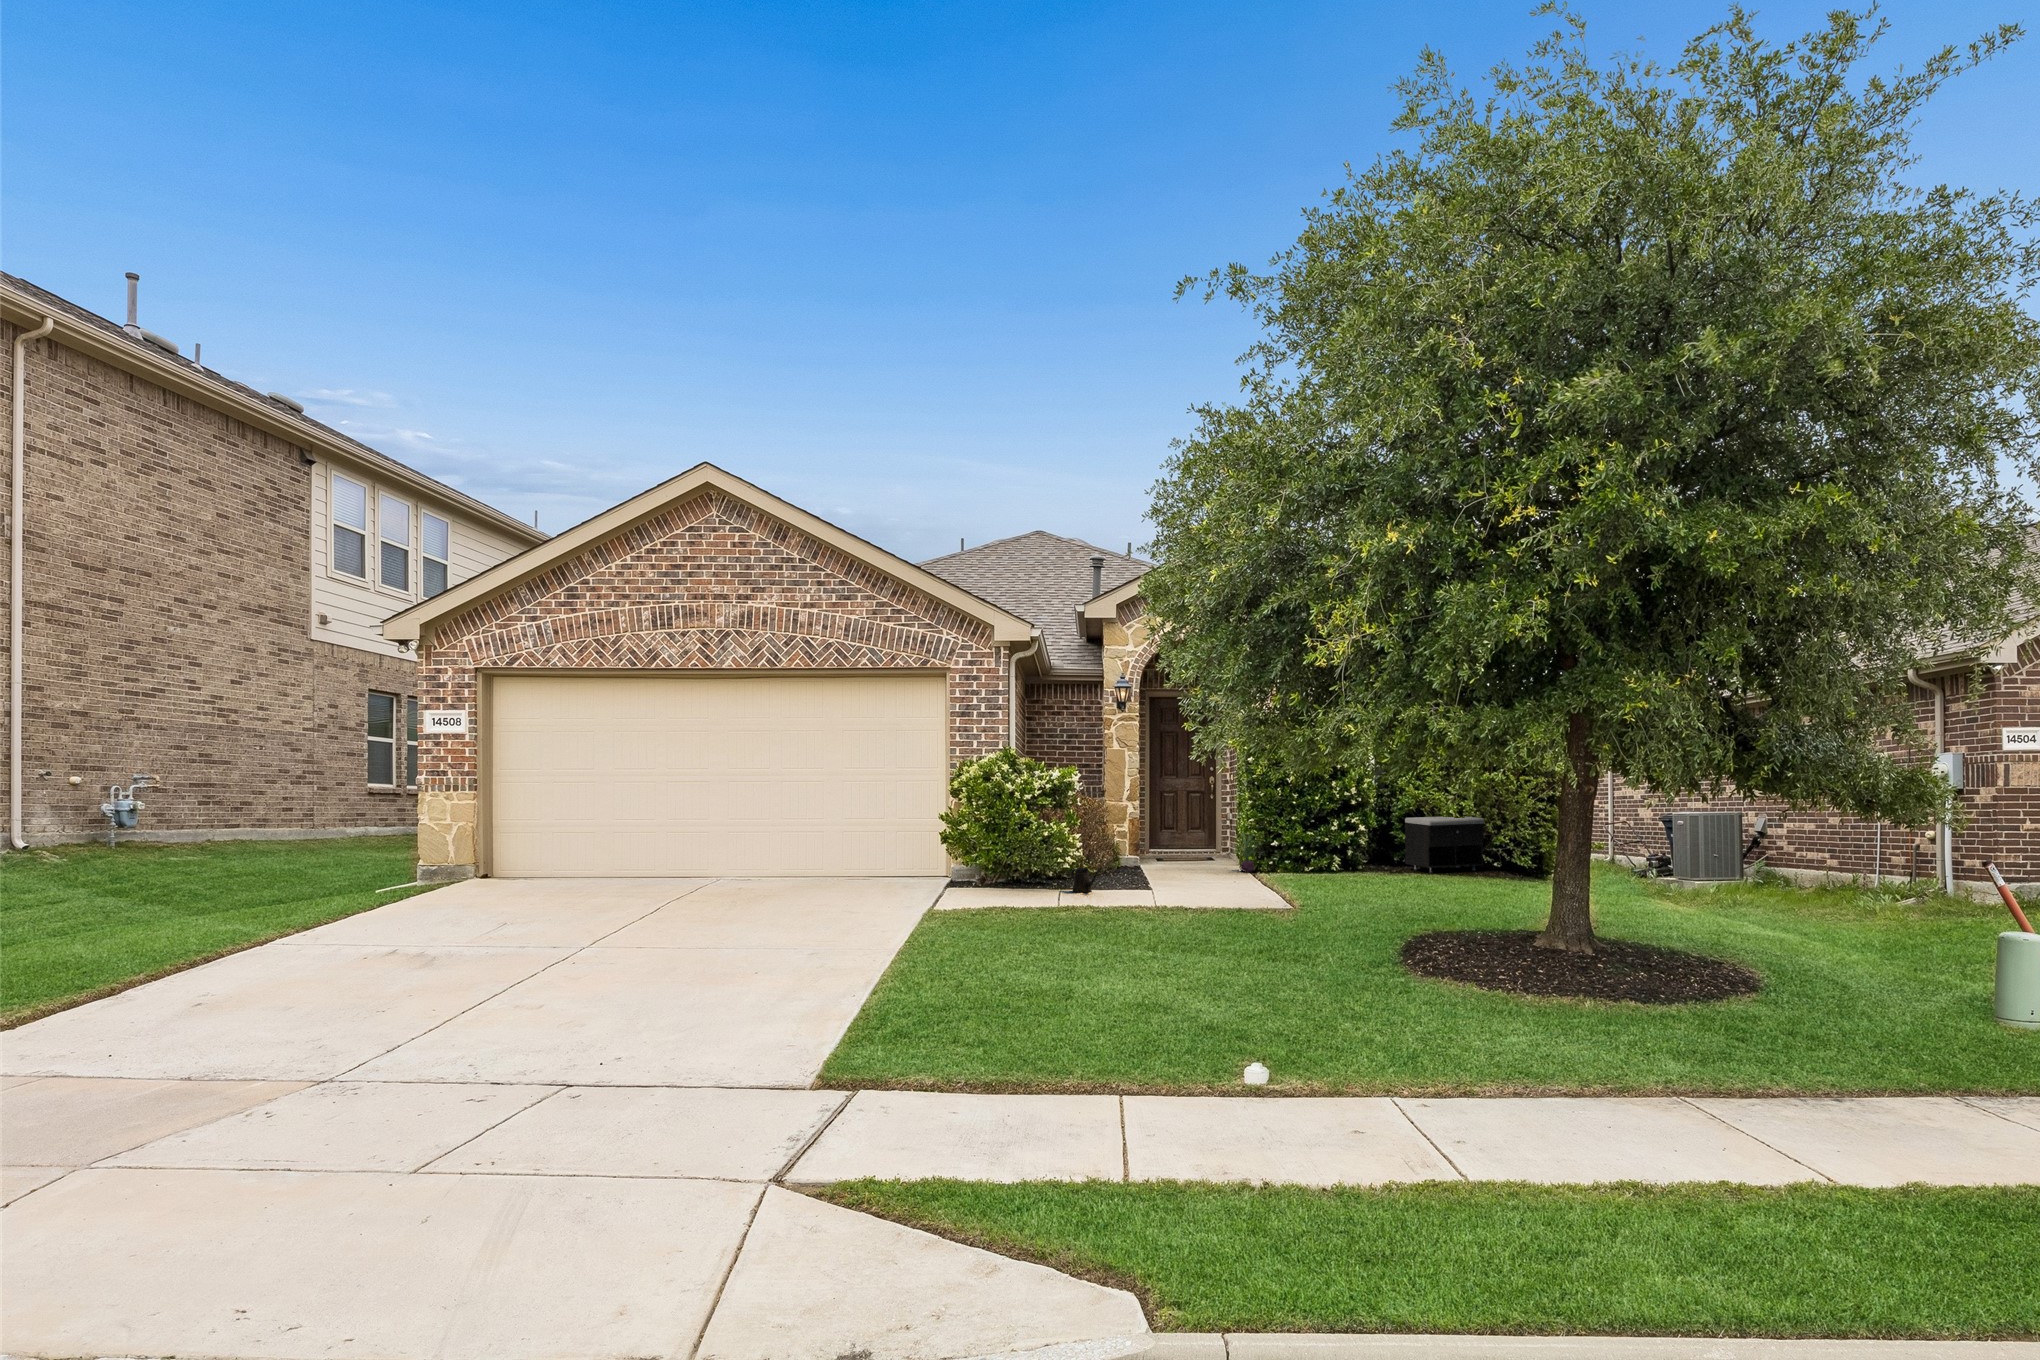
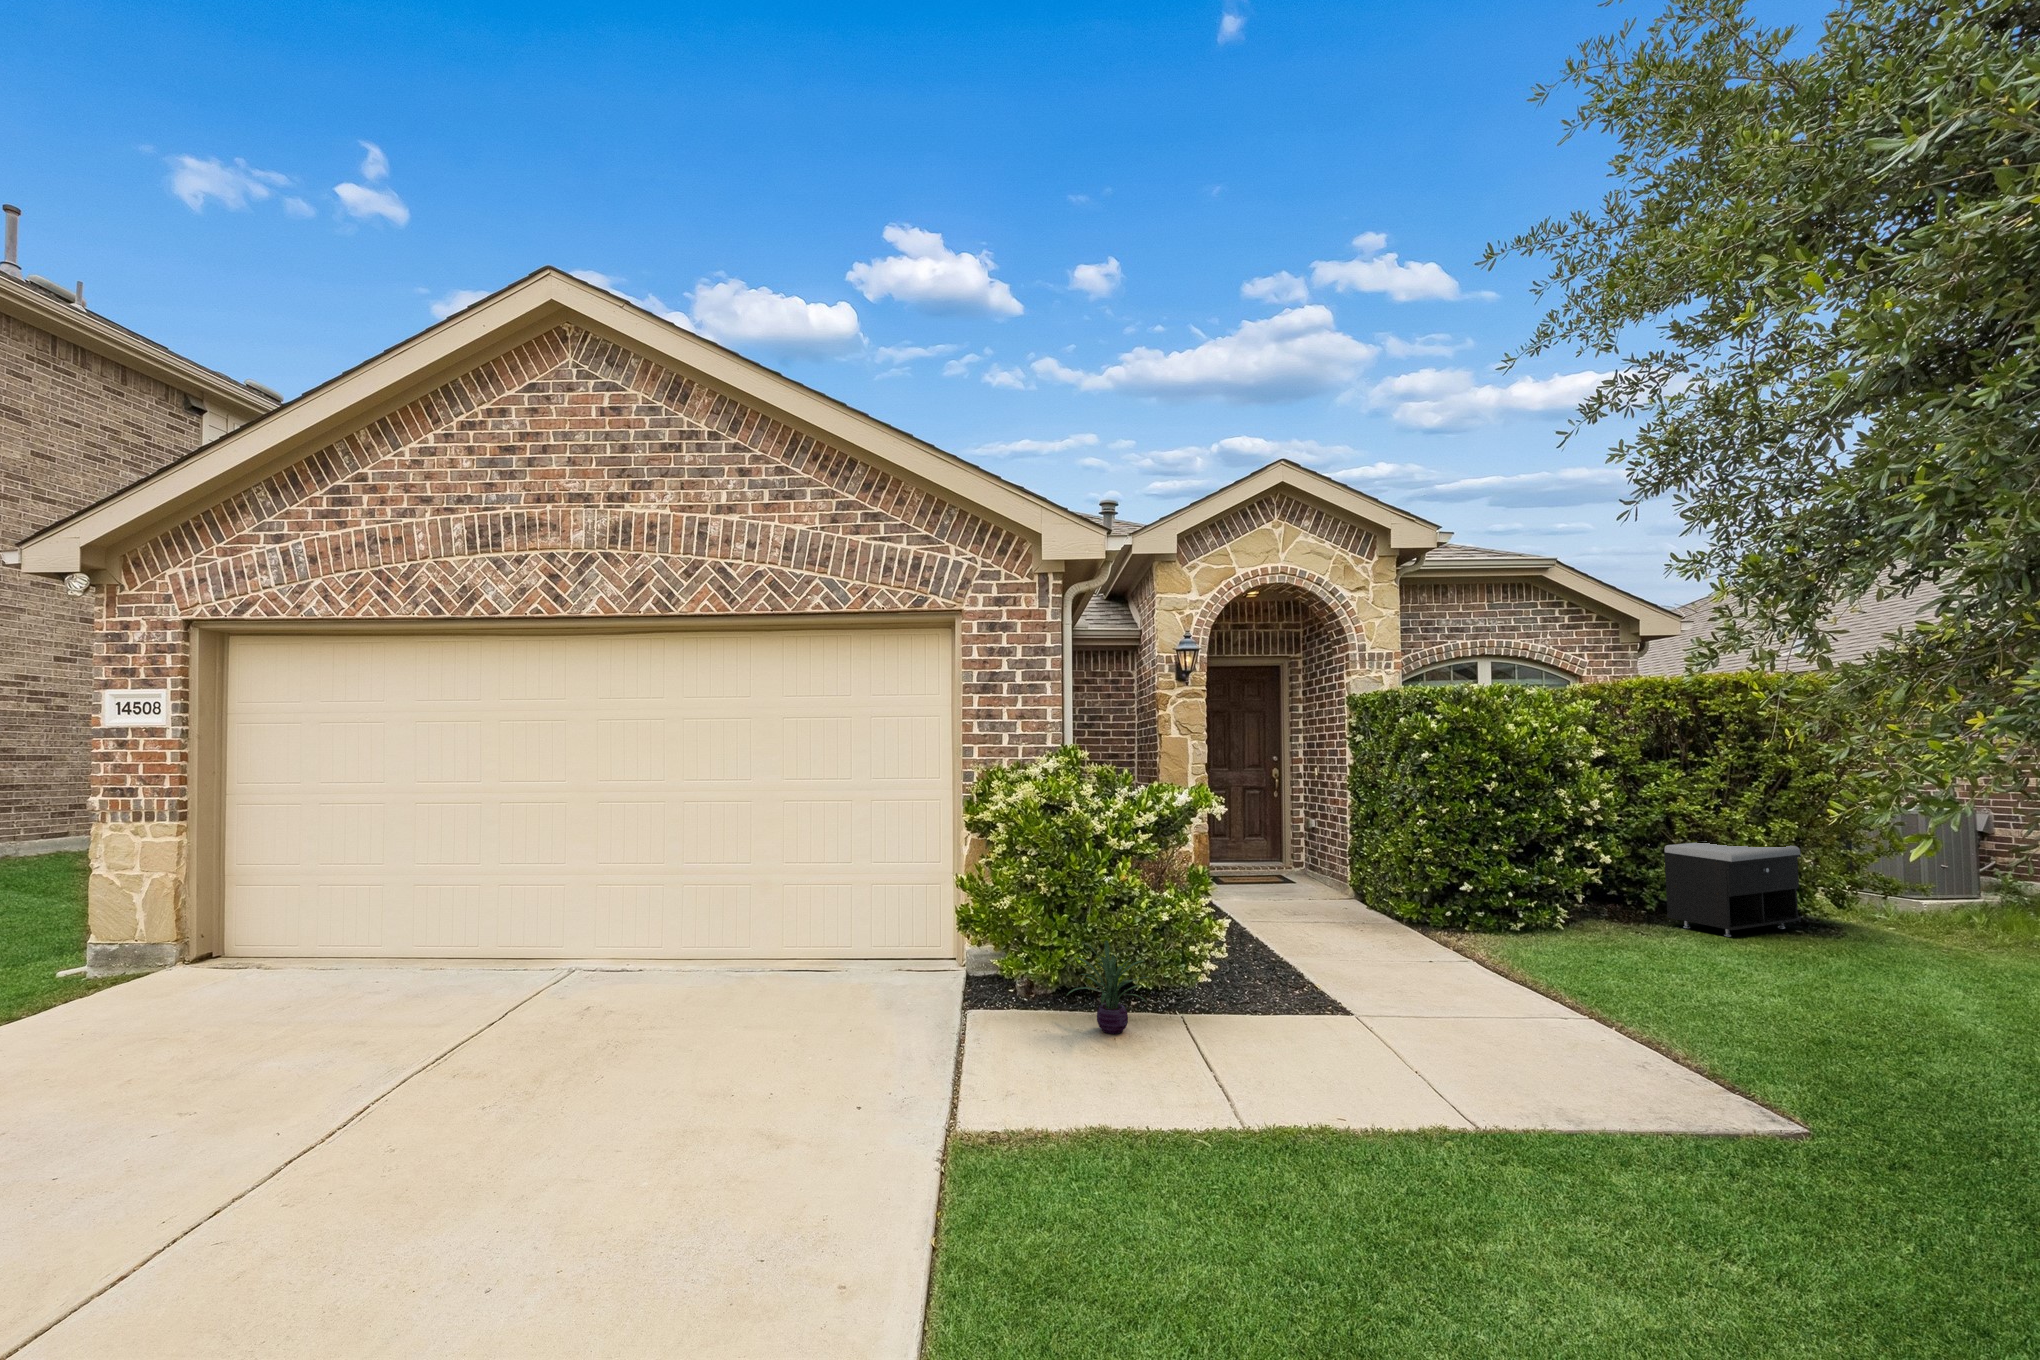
decorative plant: present [1241,835,1254,872] -> present [1067,940,1149,1034]
watering can: present [1071,868,1101,893] -> none [1197,970,1268,1020]

